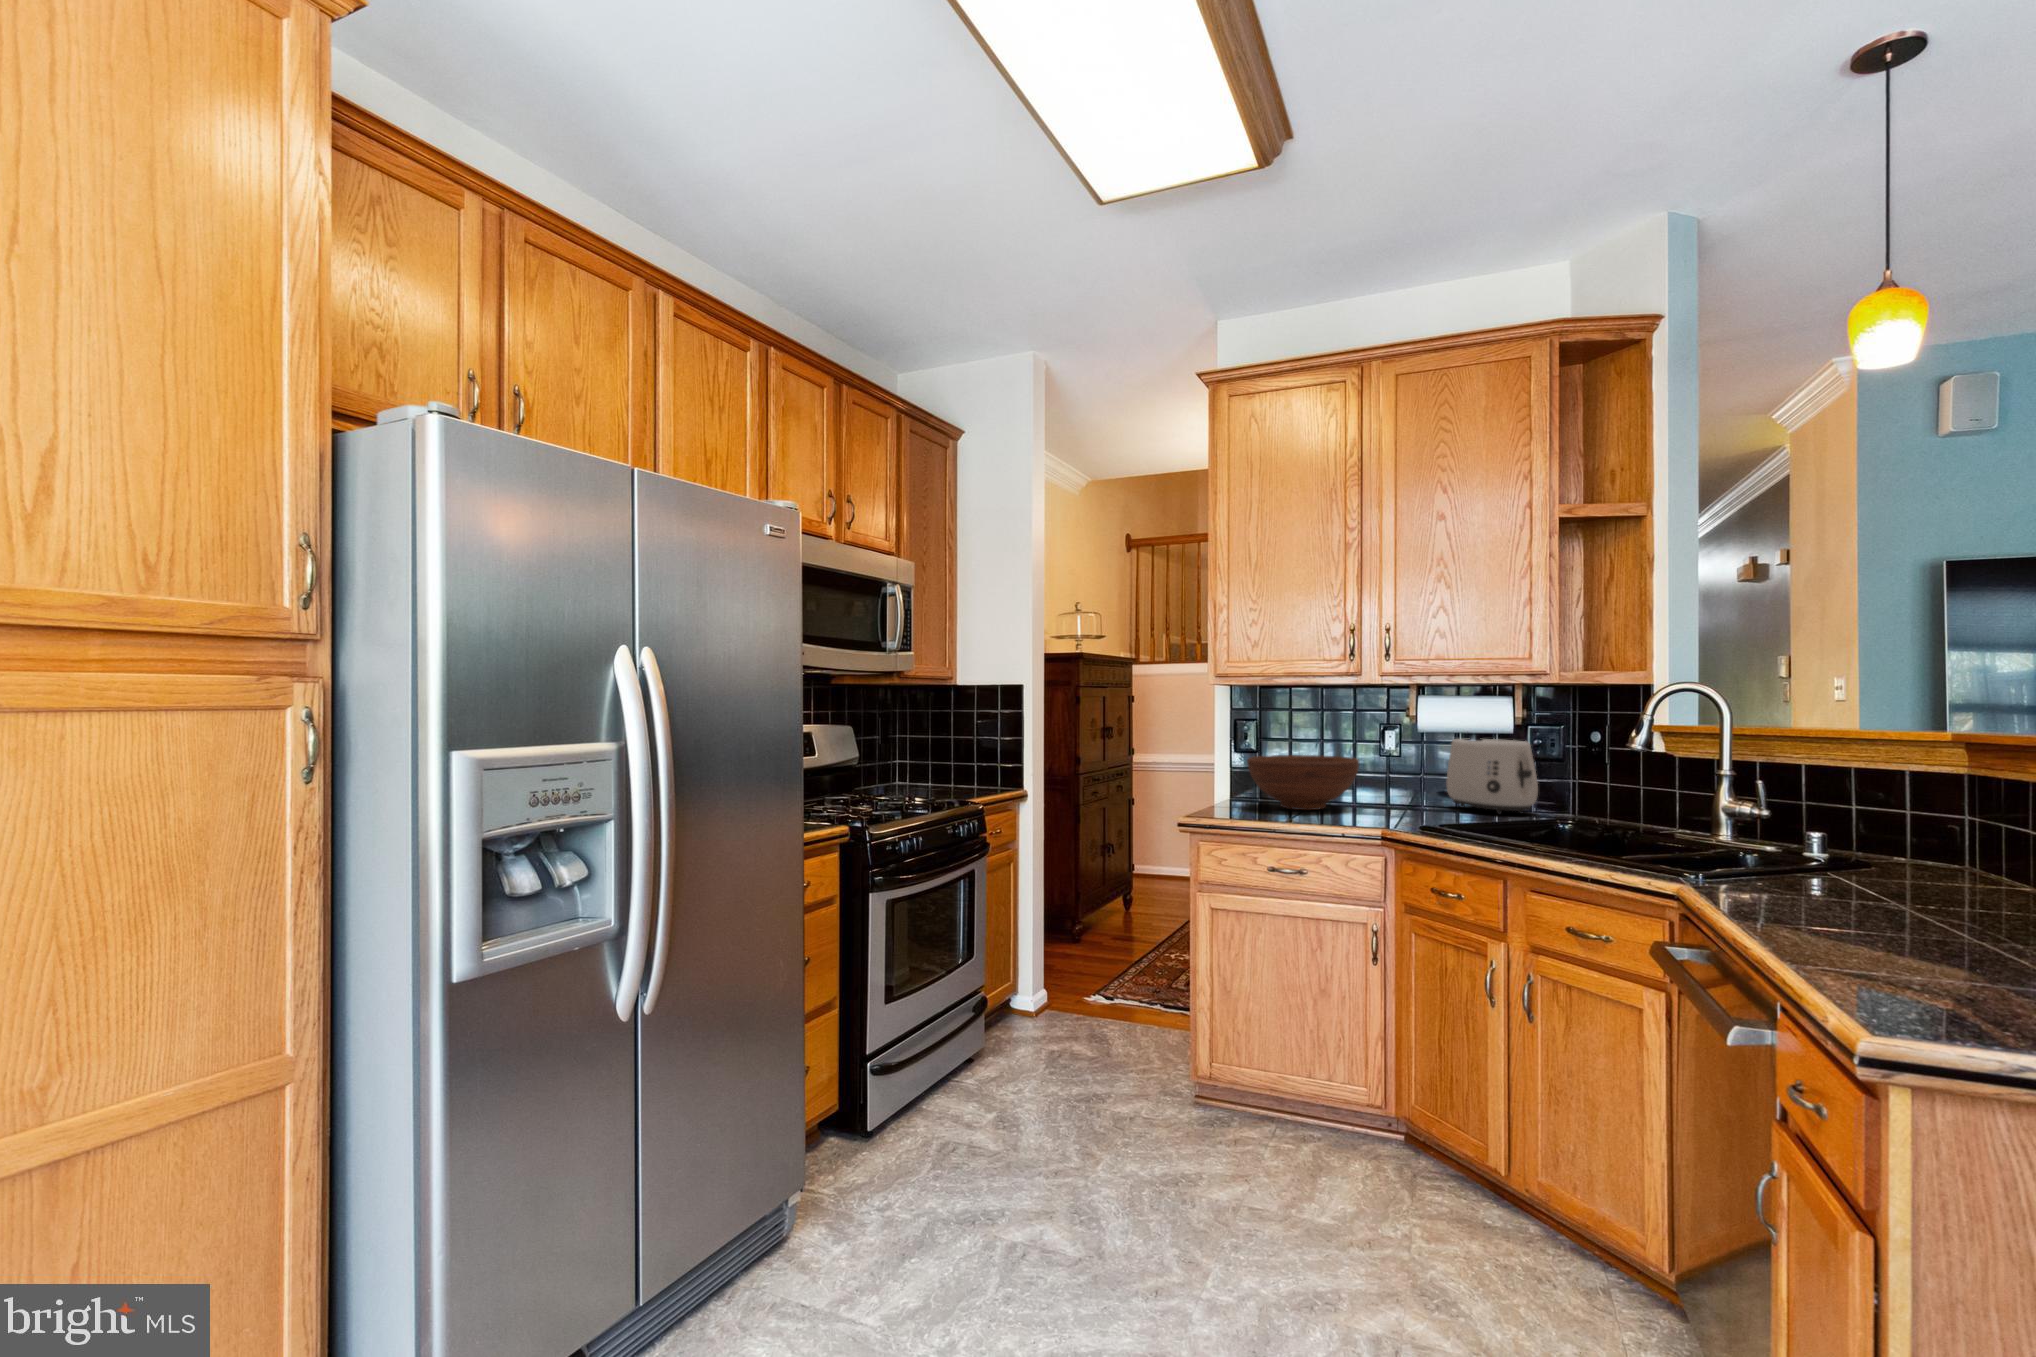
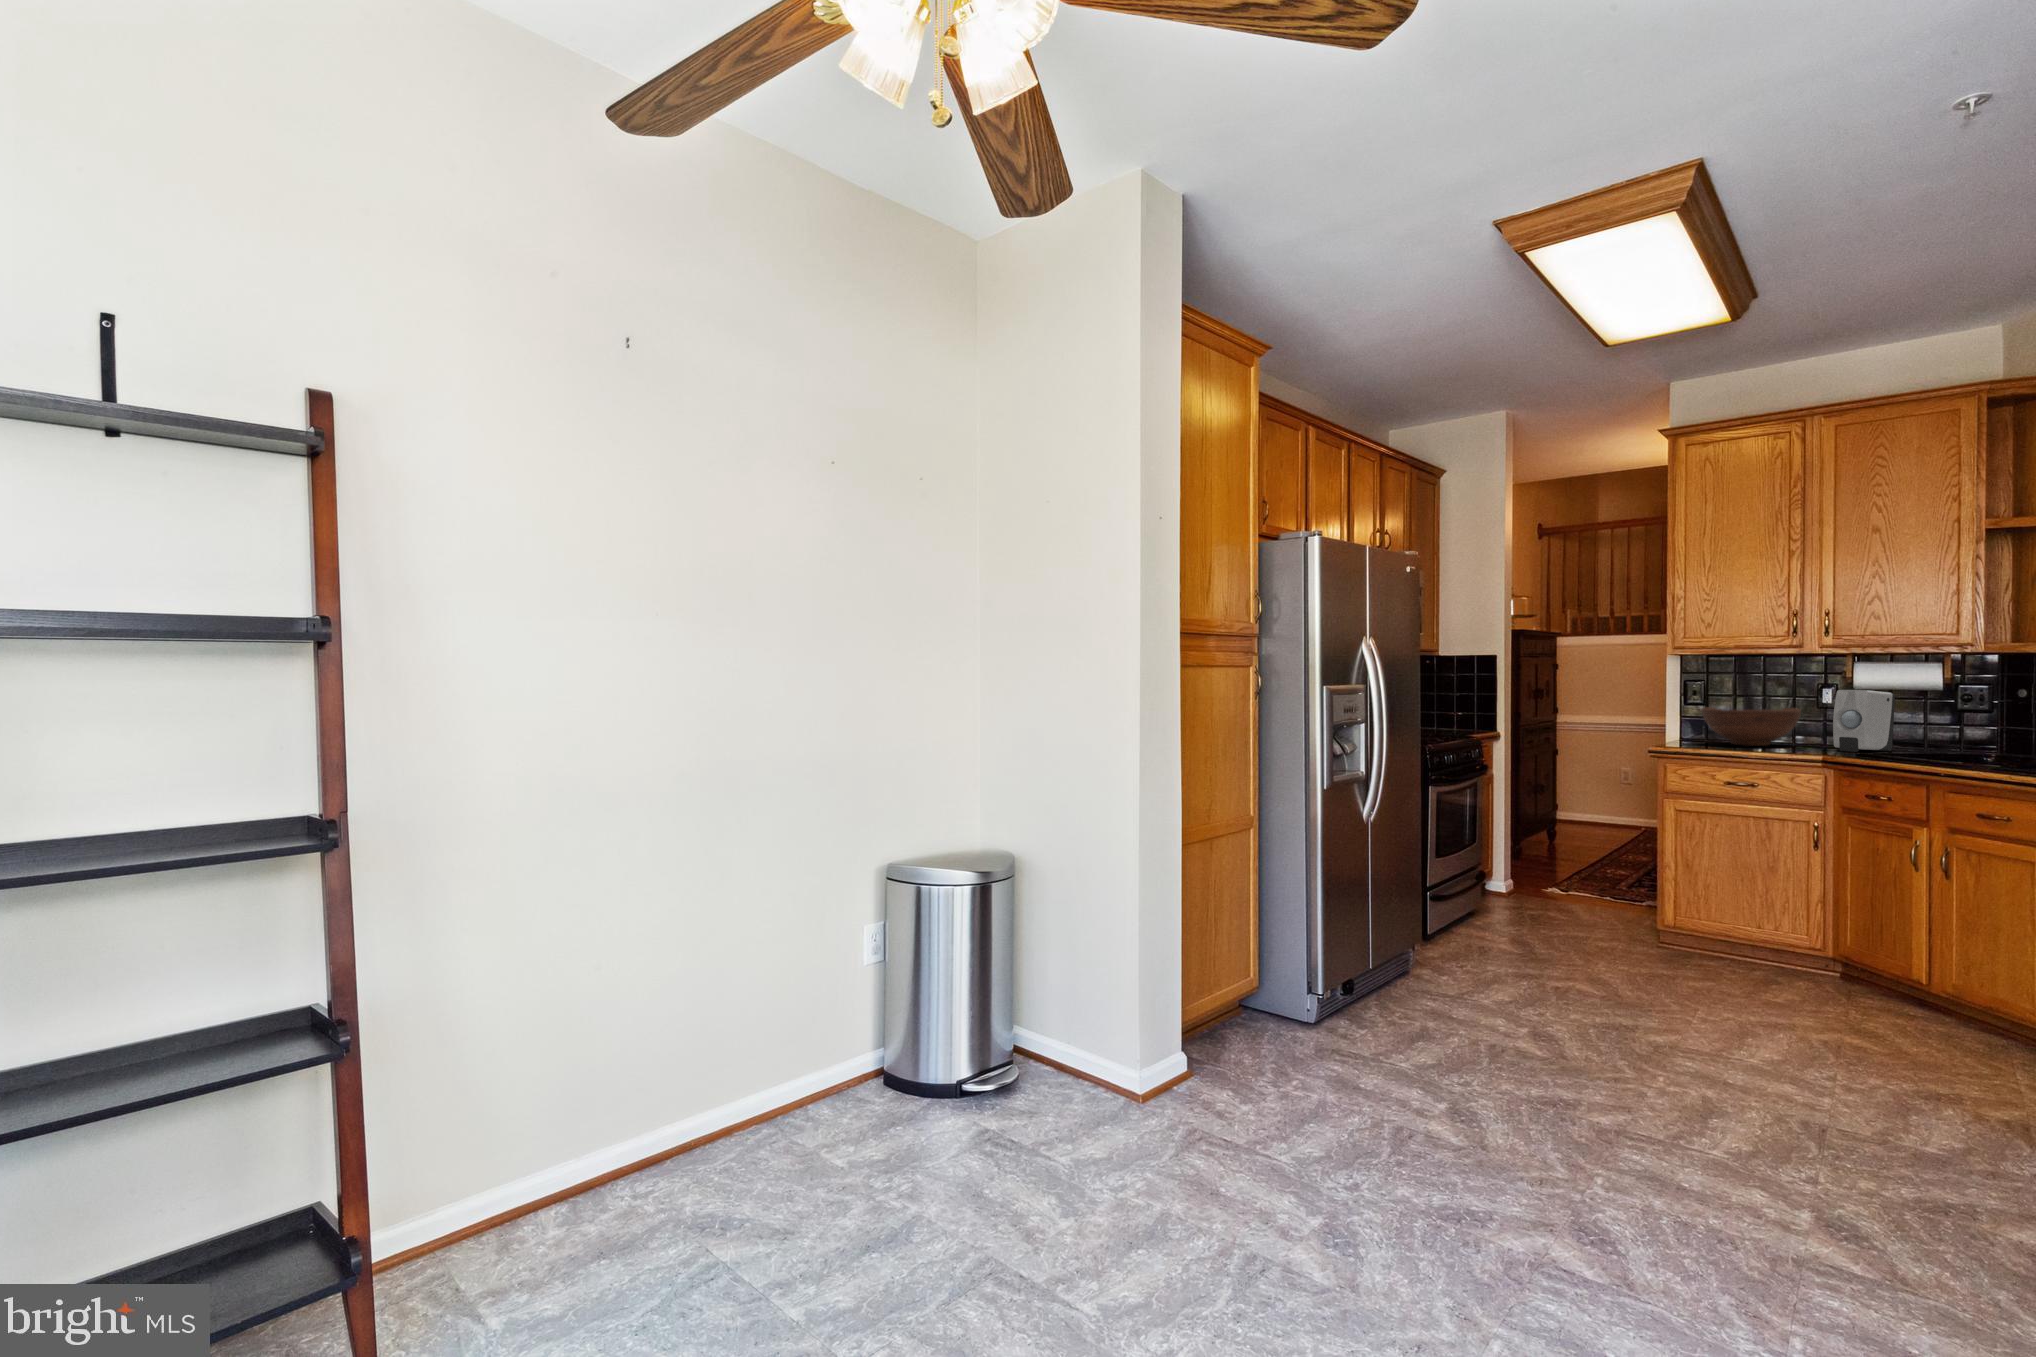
soap dispenser: none [1394,734,1463,821] -> present [1833,690,1895,752]
toaster: present [1446,739,1538,814] -> none [1880,695,1965,750]

